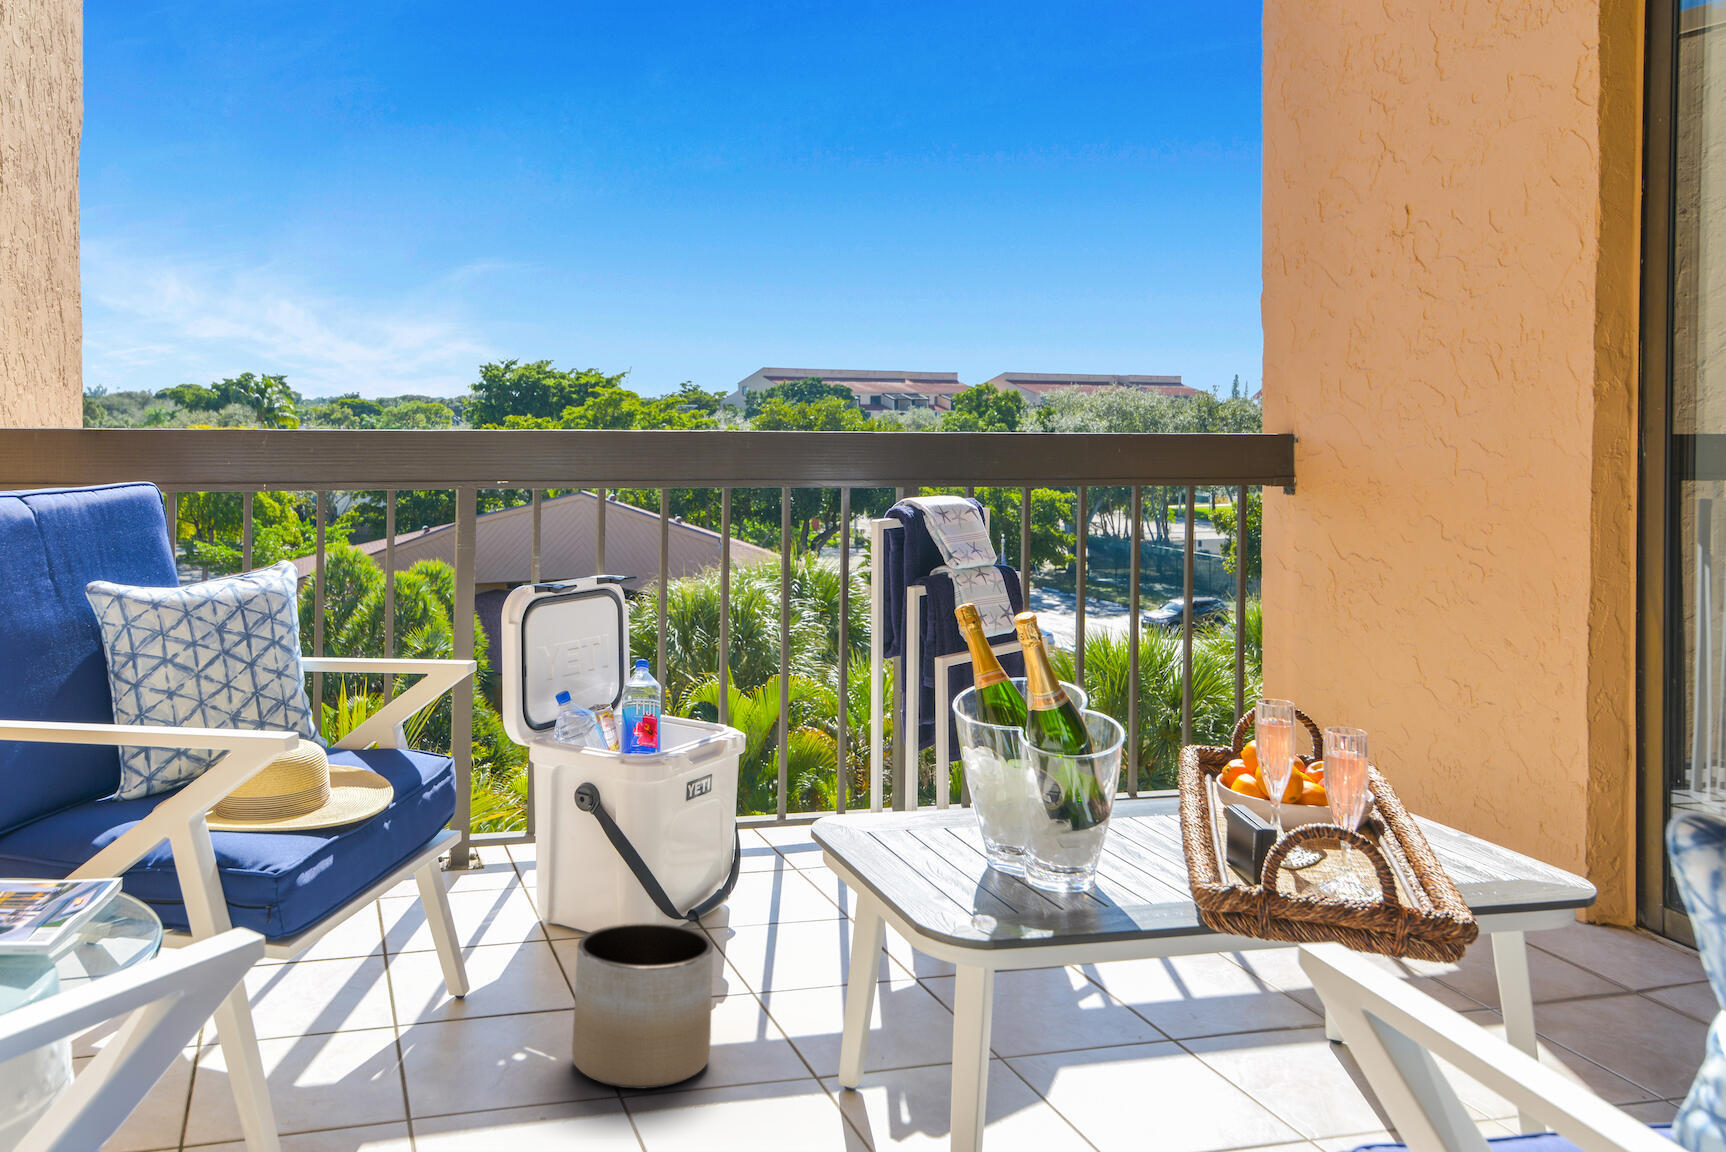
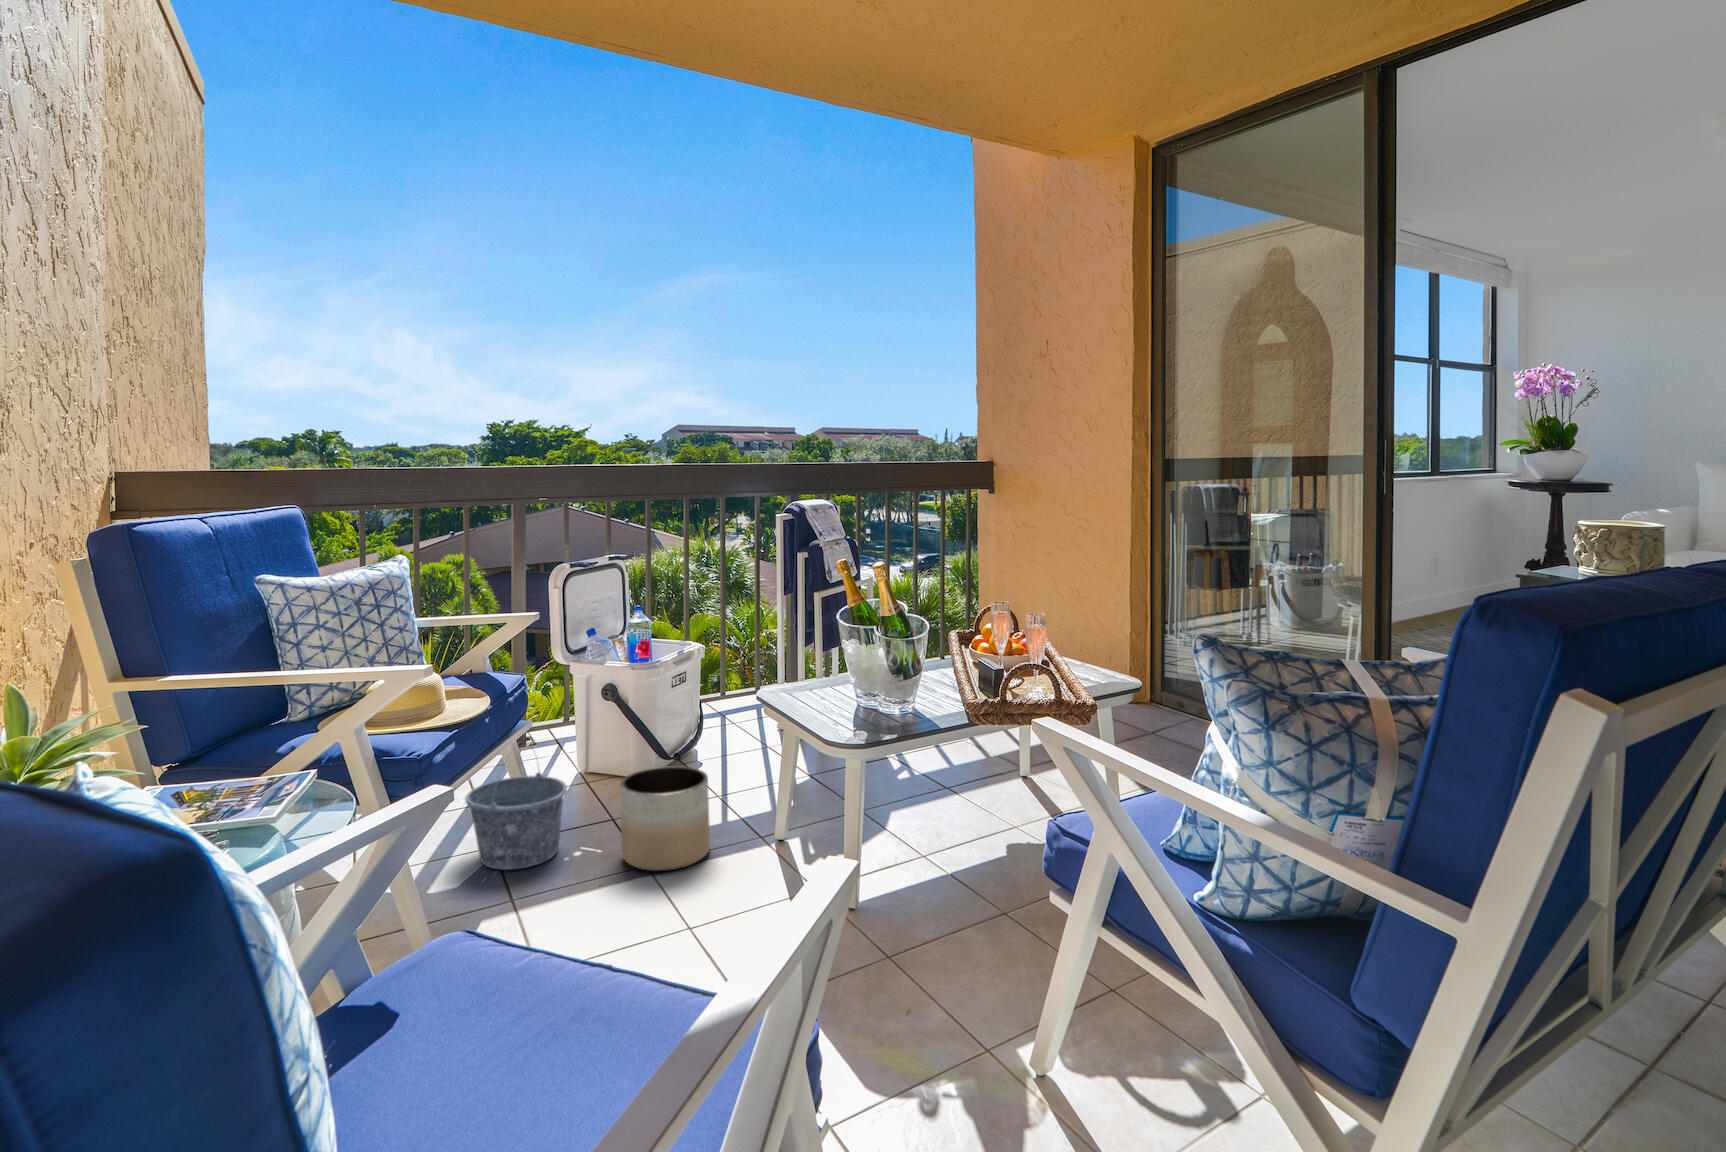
bucket: none [350,862,501,1058] -> present [465,743,567,870]

